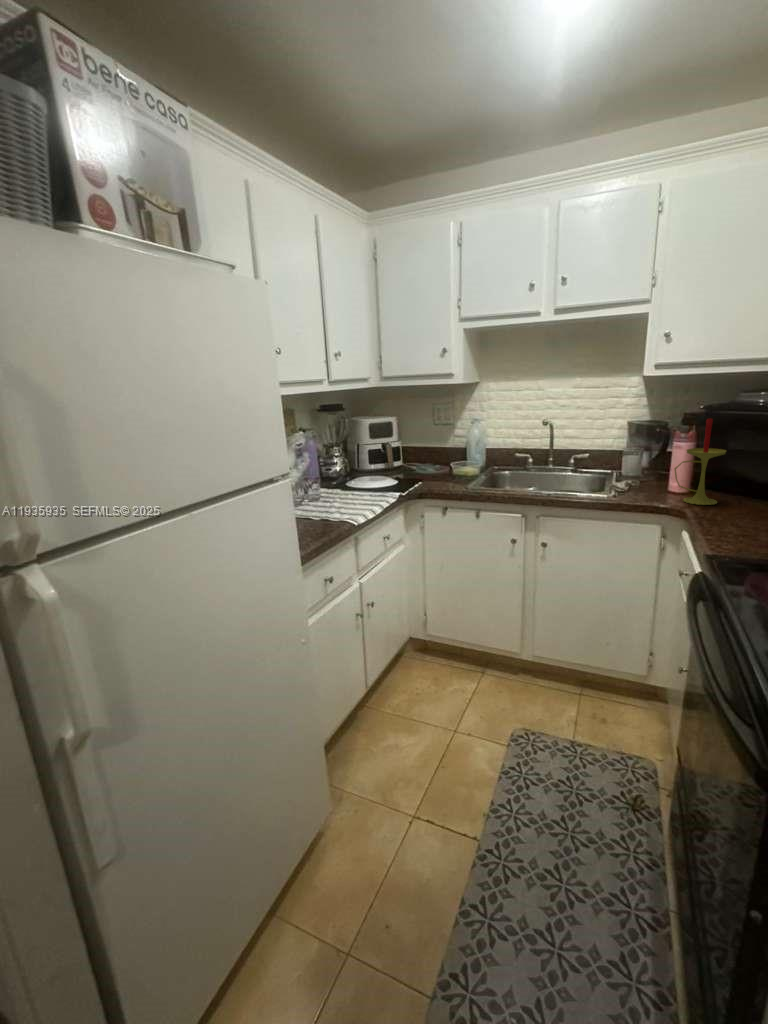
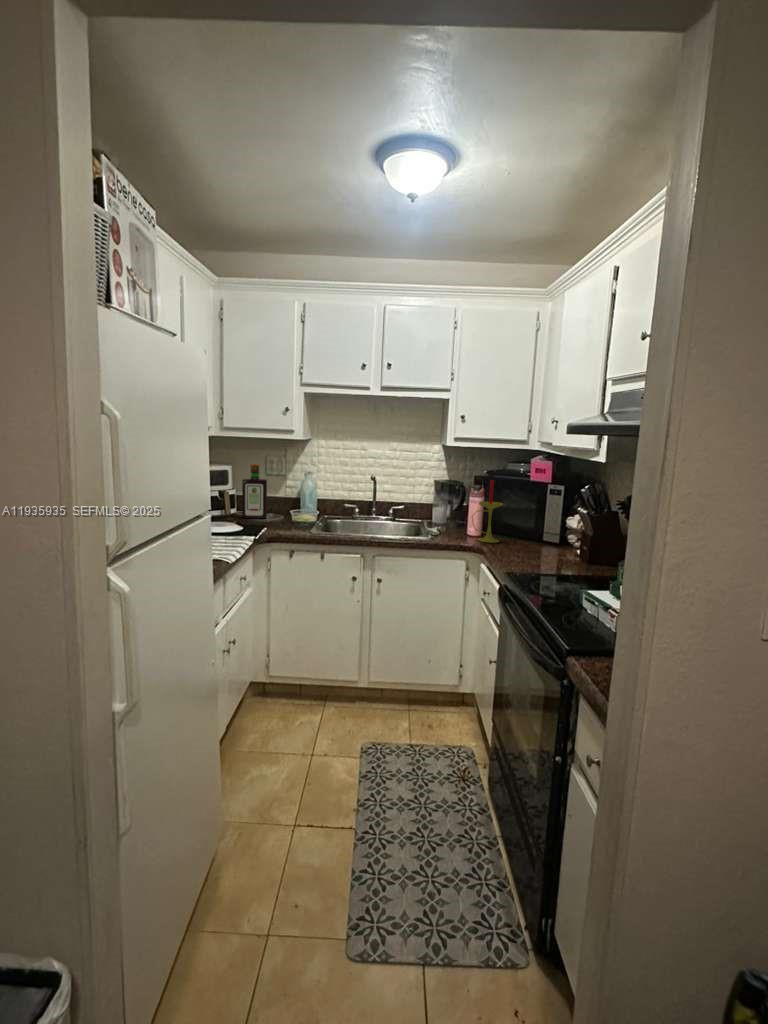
bottle: none [404,415,431,471] -> present [242,464,267,519]

